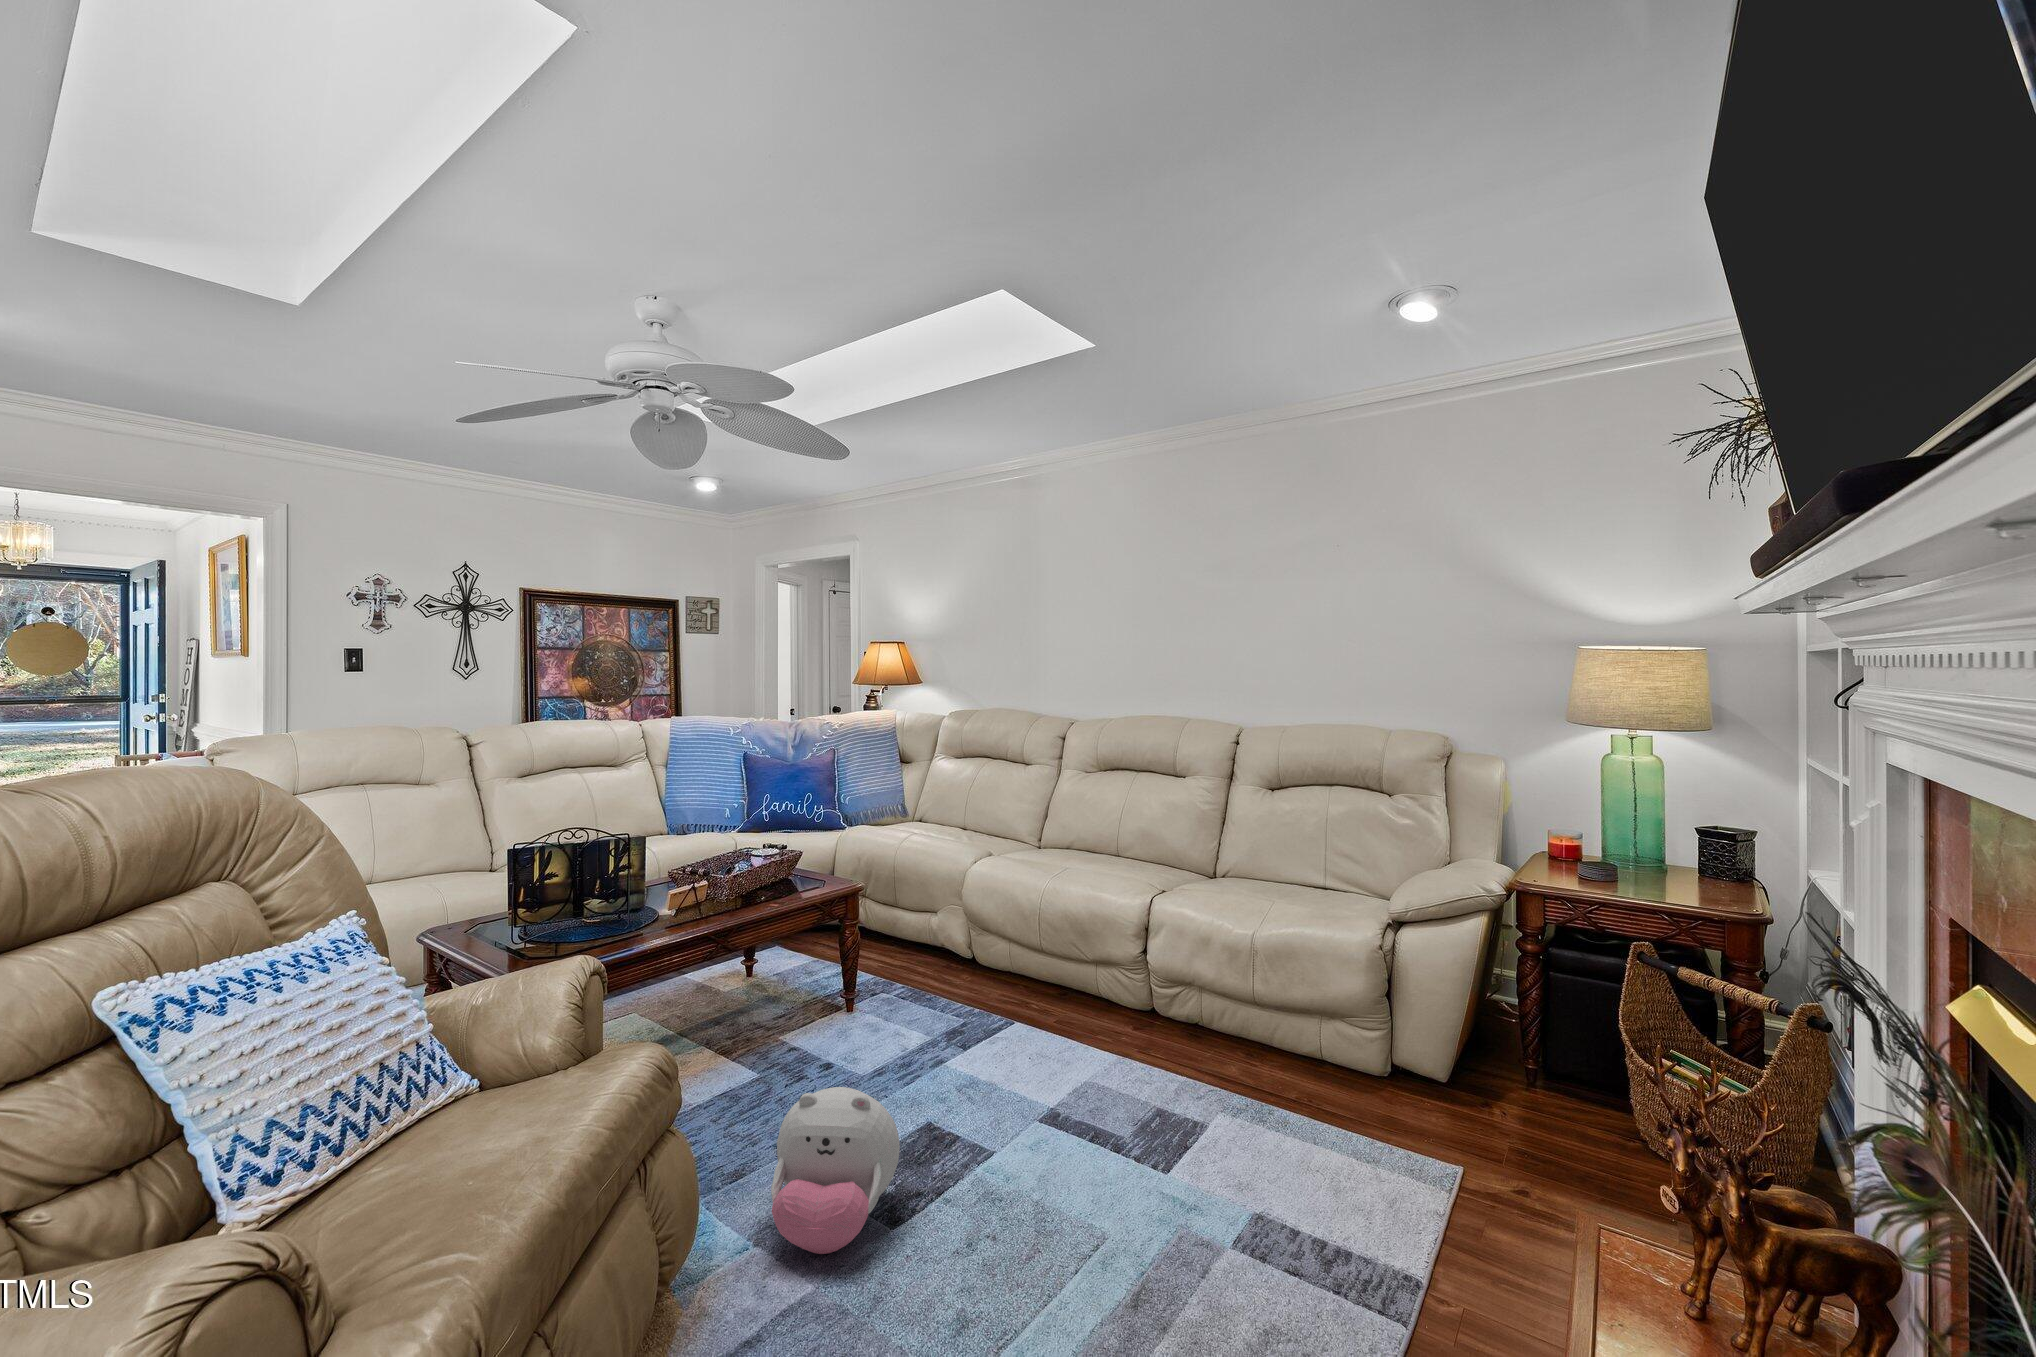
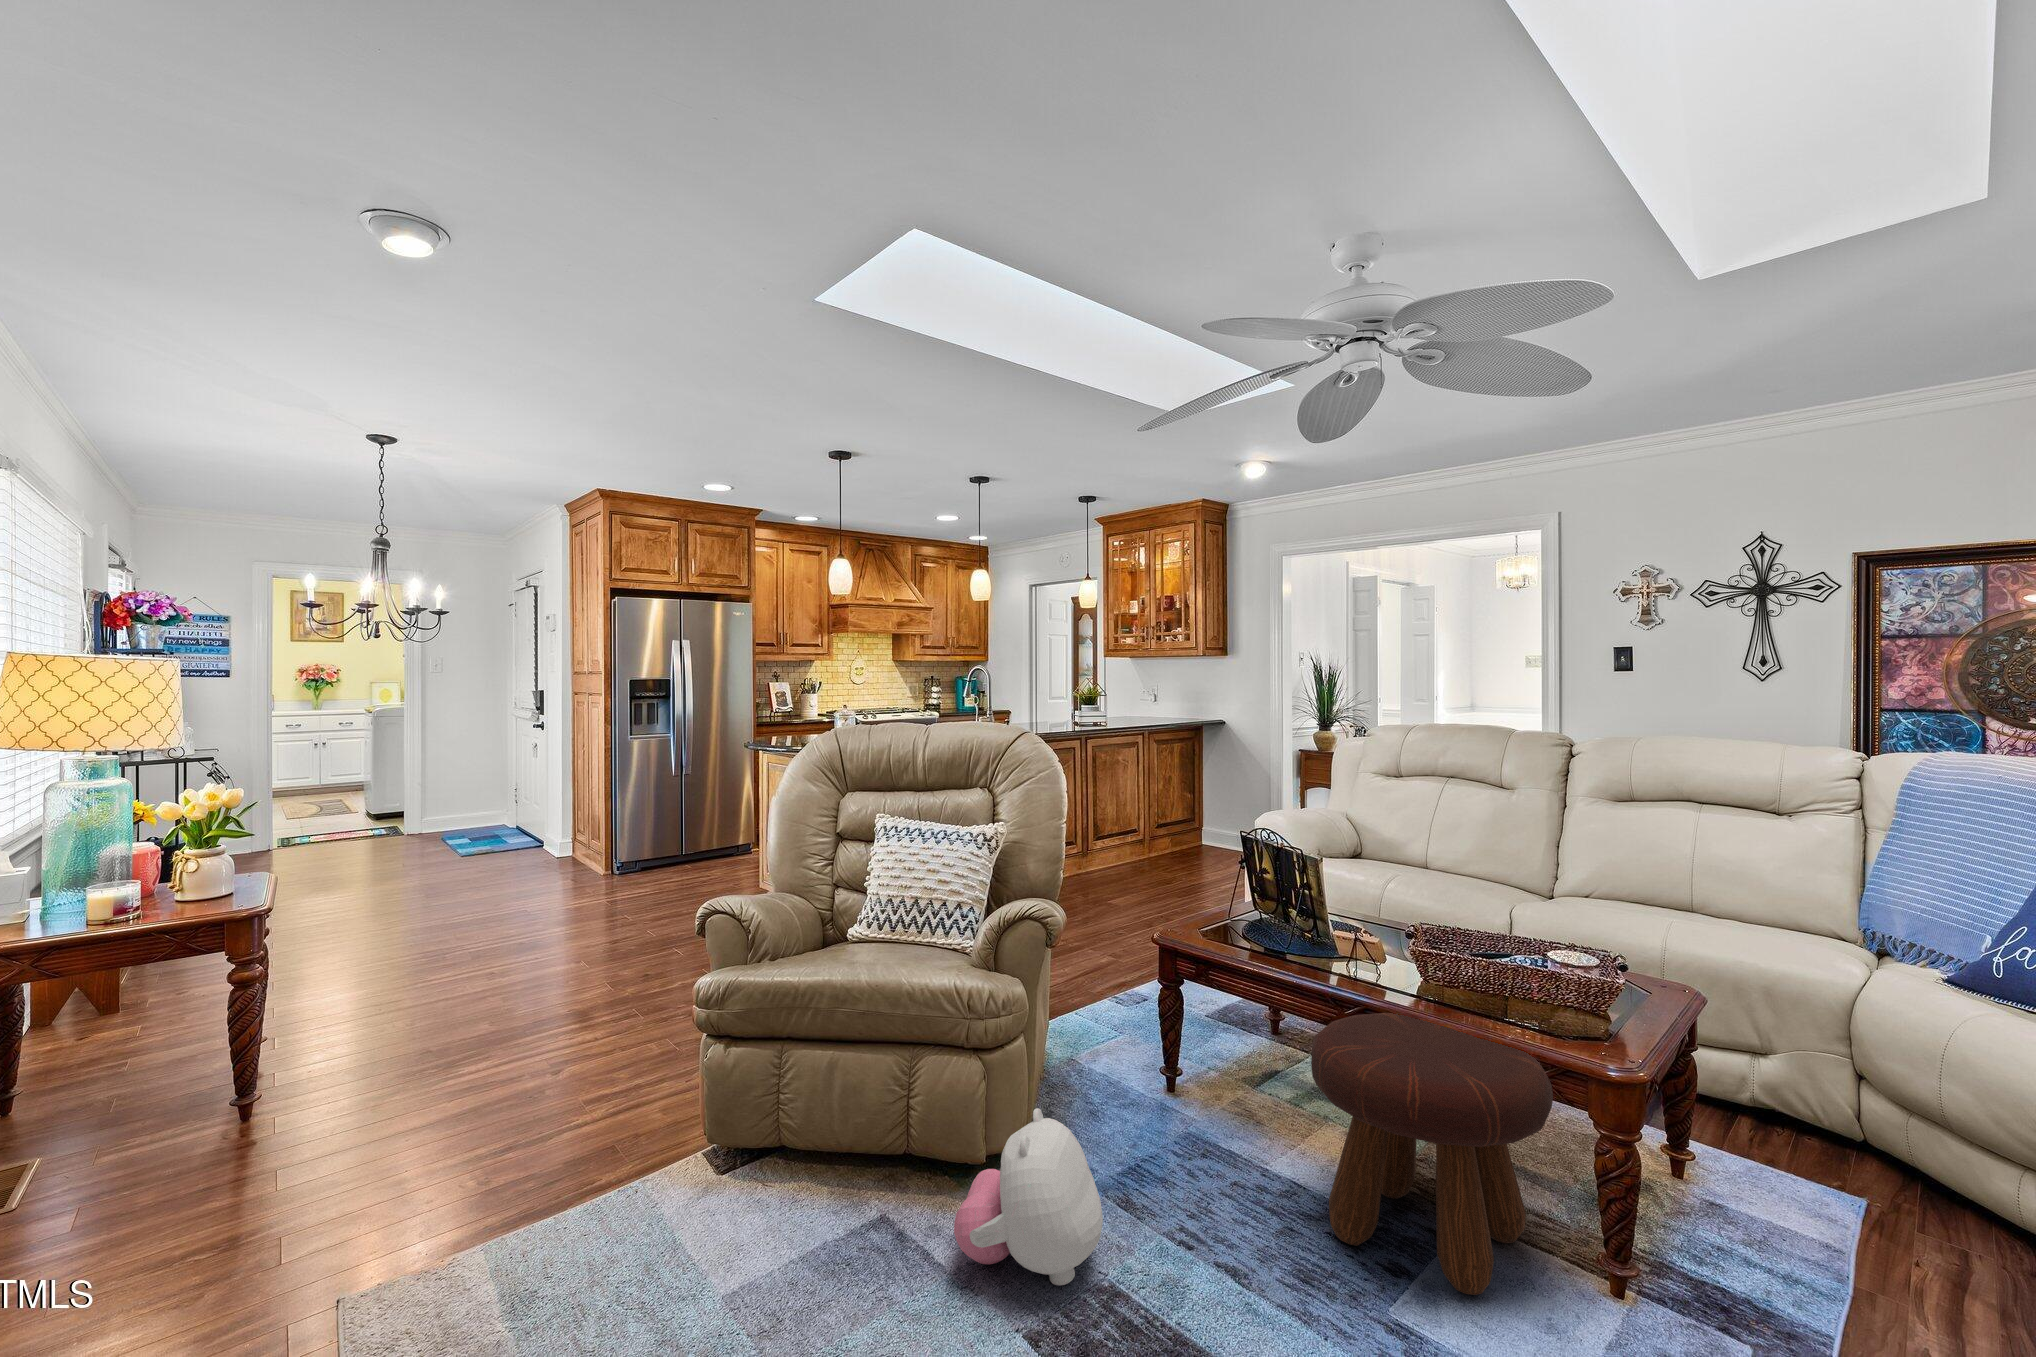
footstool: none [741,908,892,1079] -> present [1311,1013,1553,1295]

